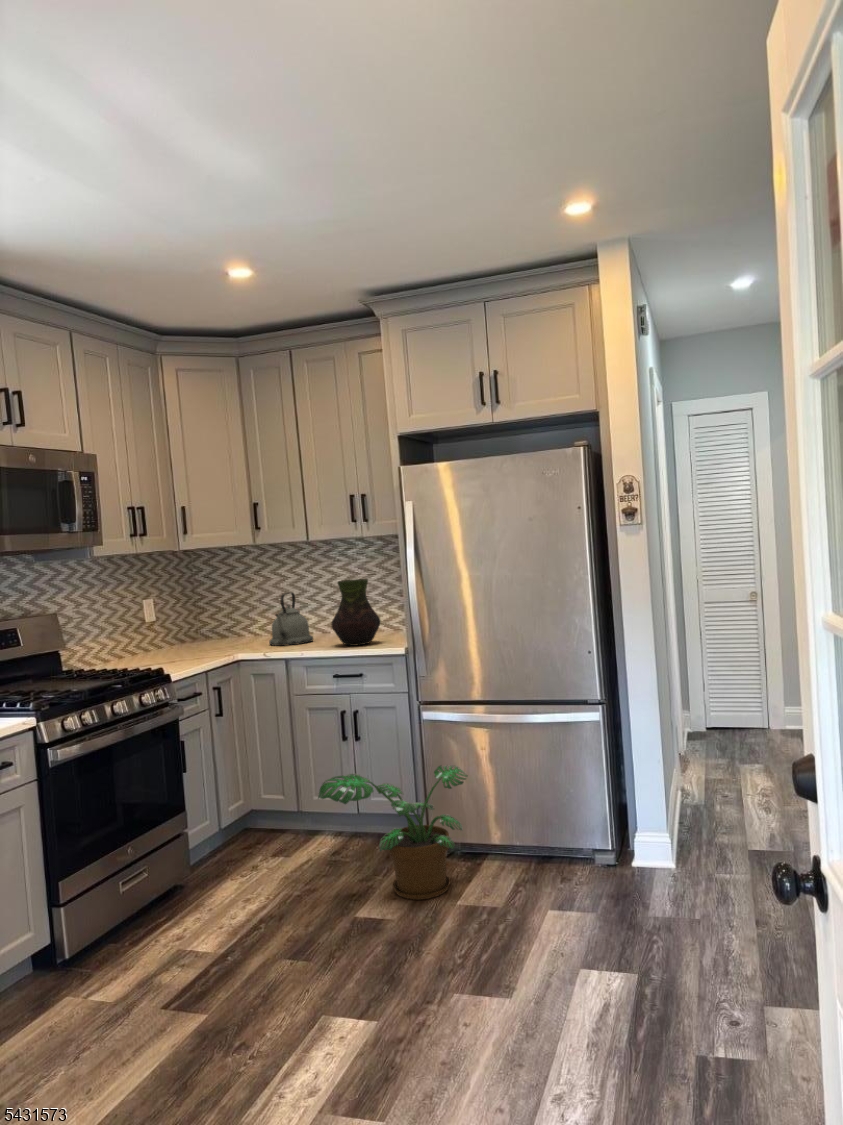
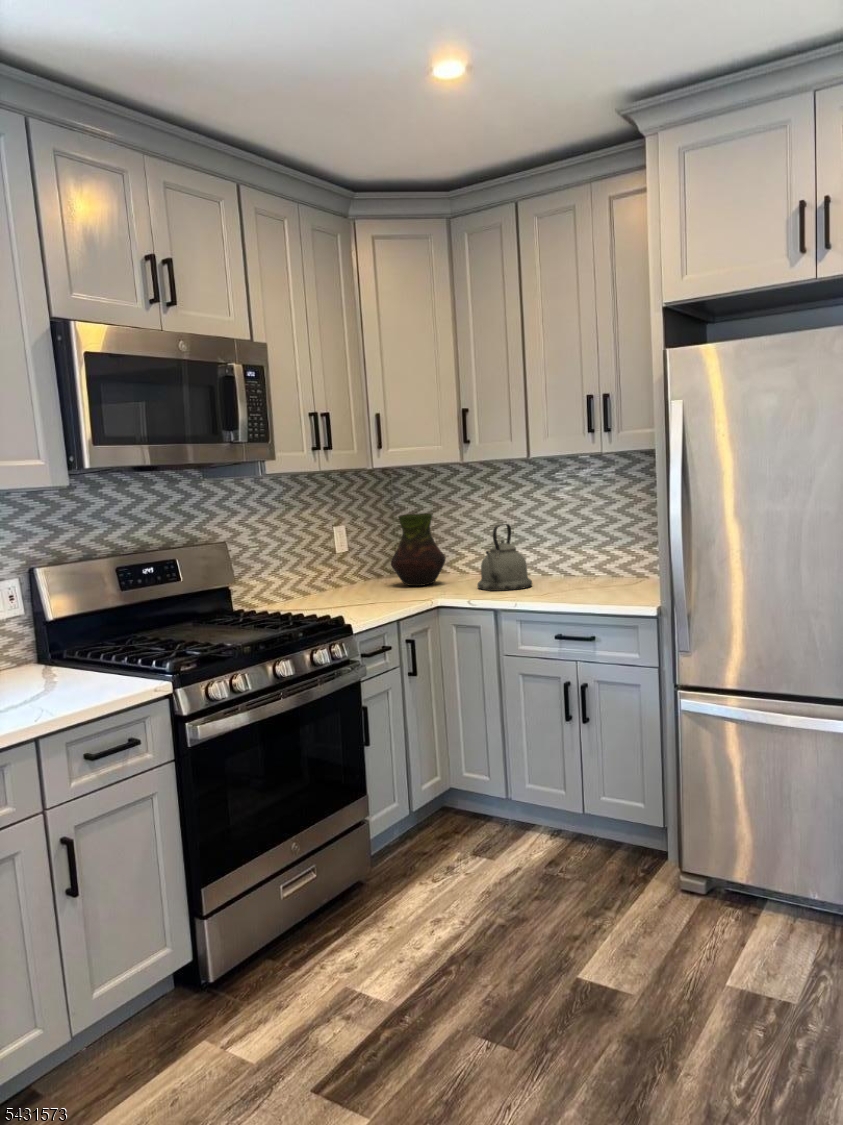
vase: present [332,579,381,646] -> present [391,513,445,586]
potted plant: present [318,765,468,900] -> none [532,777,747,967]

